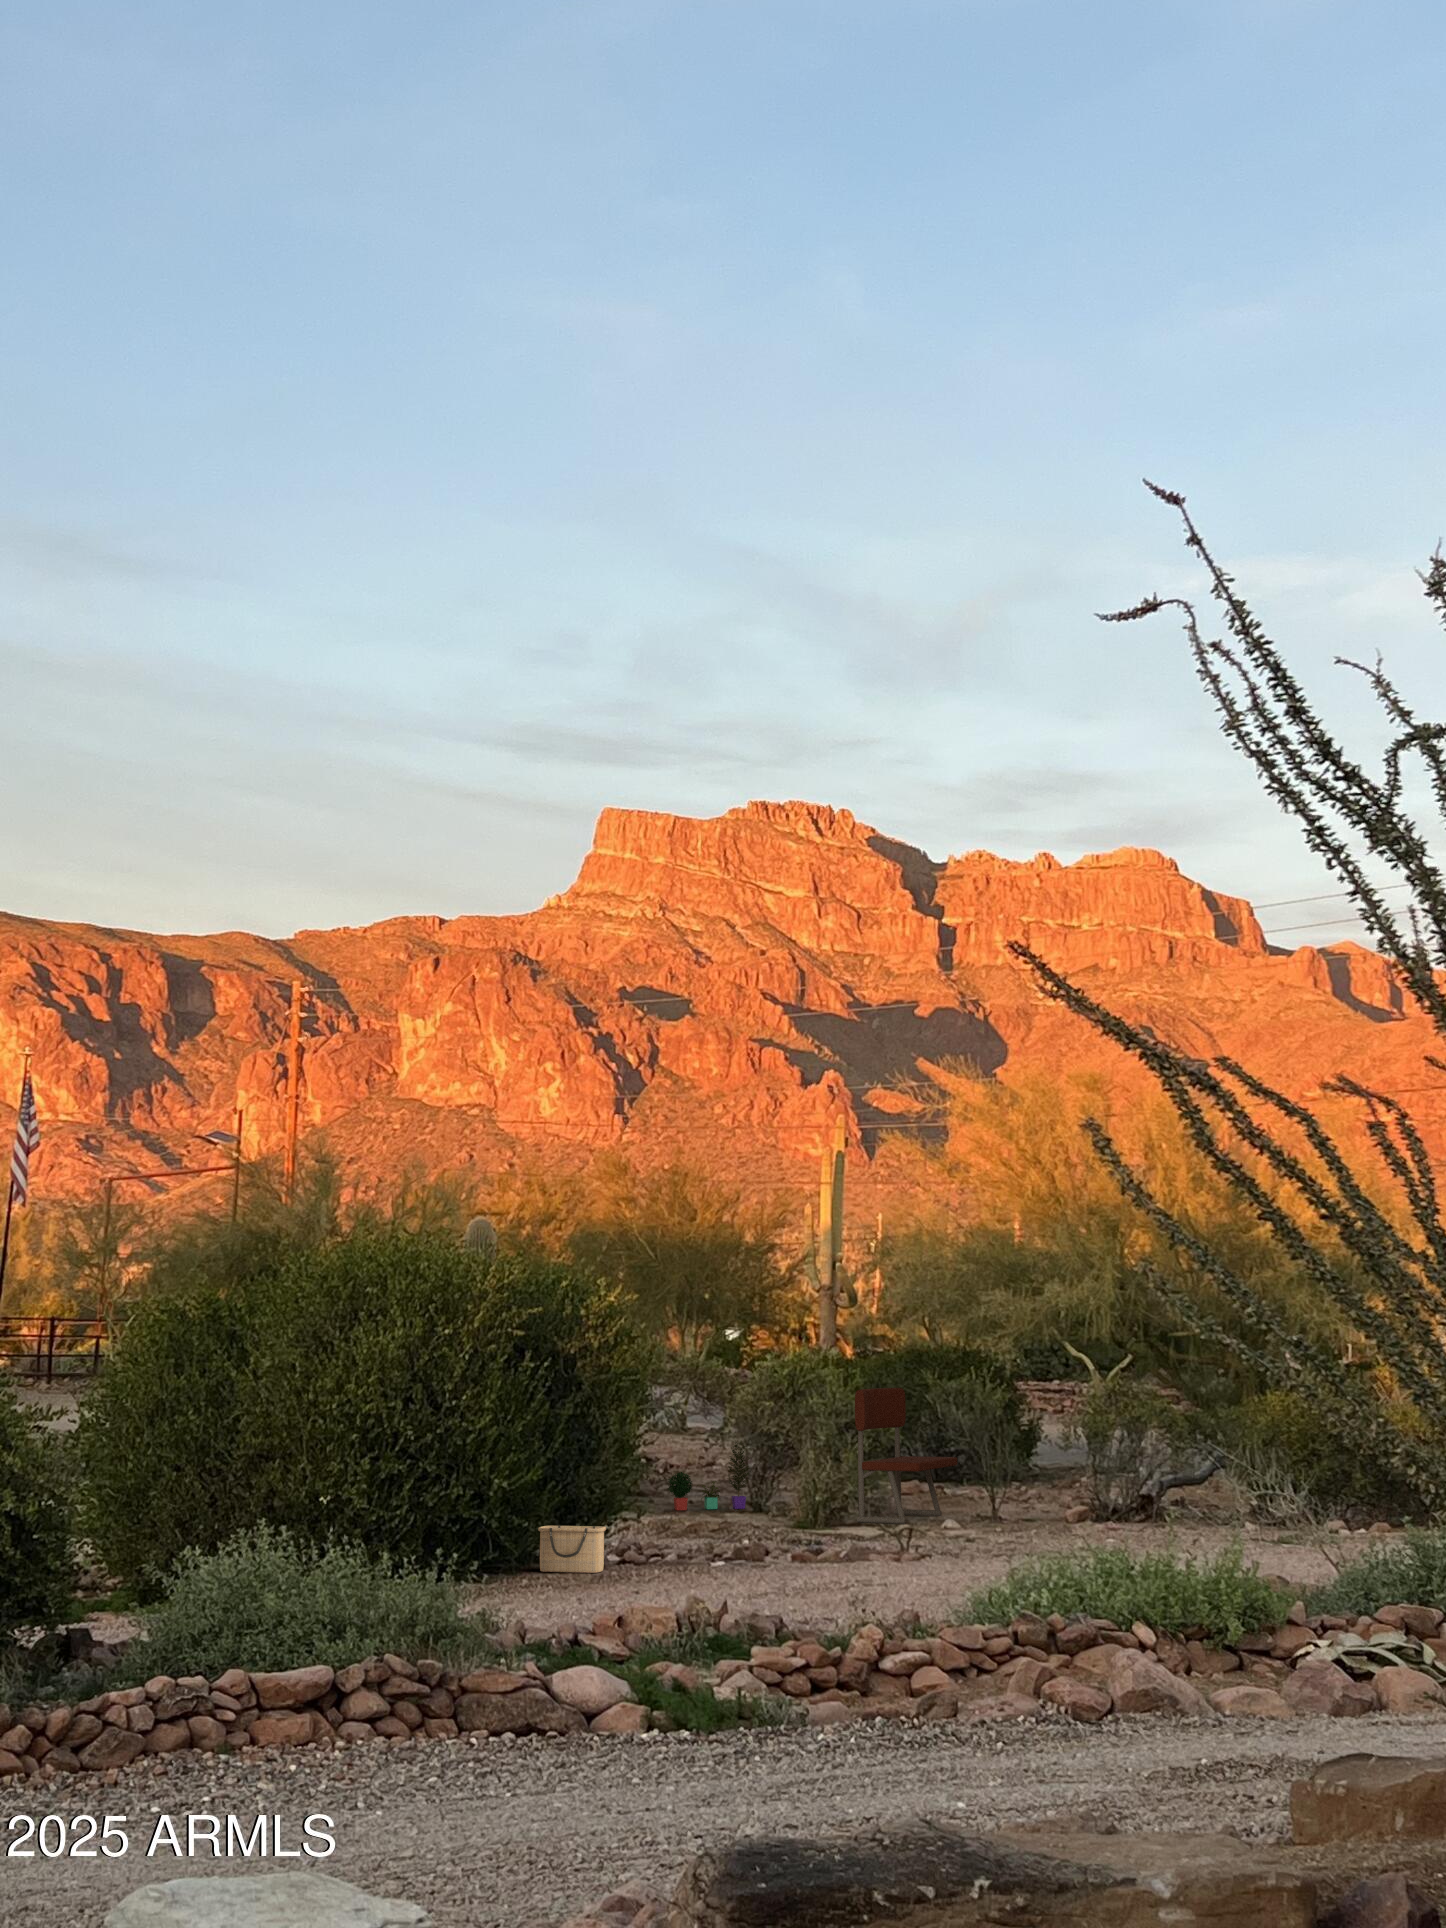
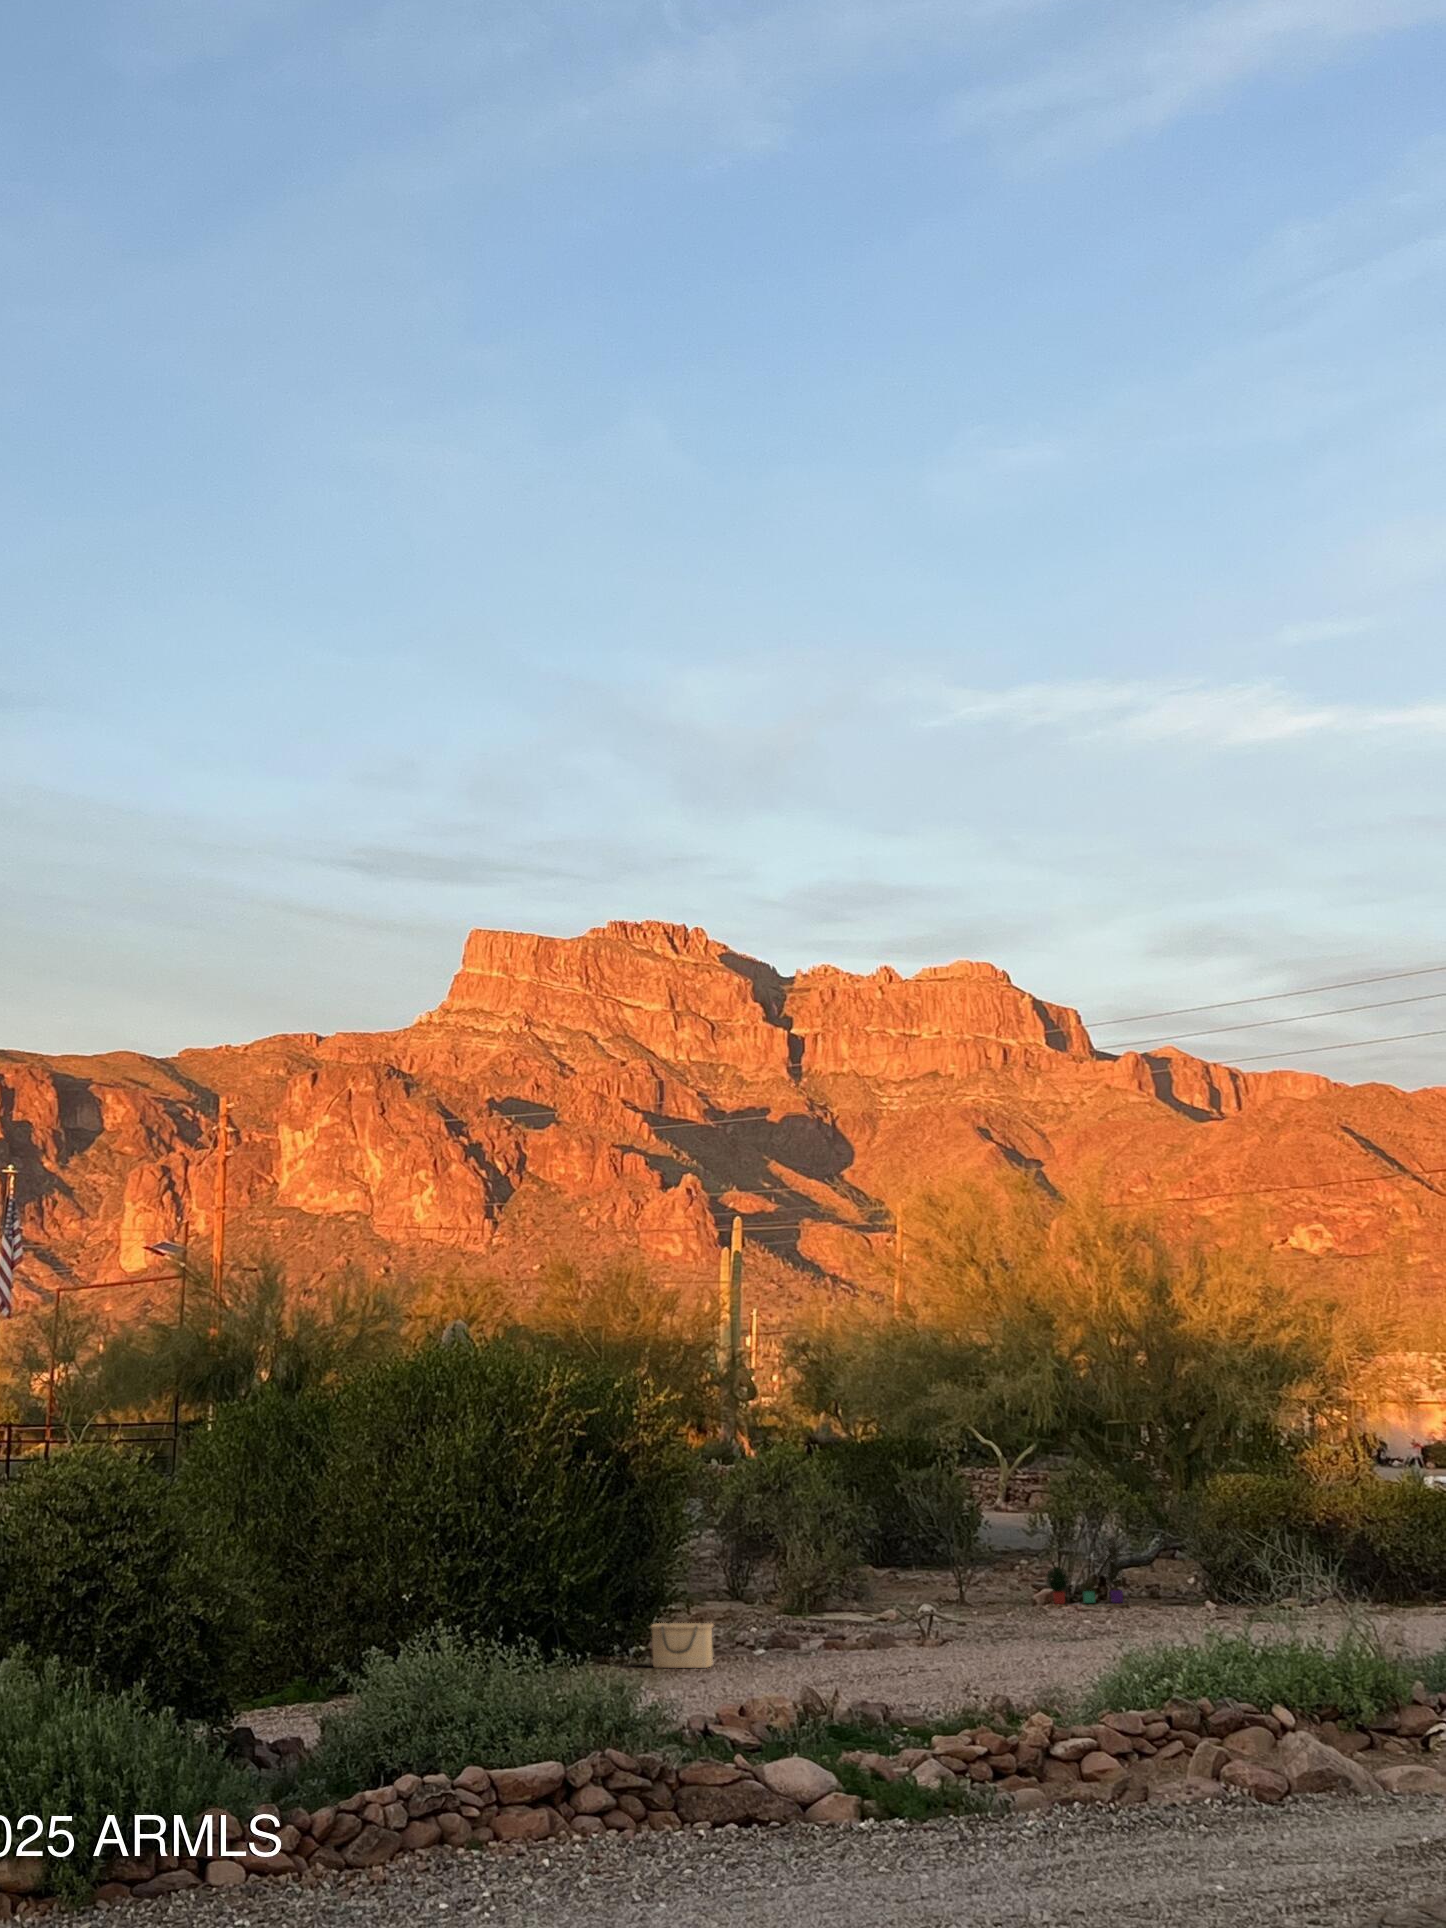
bench: present [855,1388,957,1524] -> none [911,1487,1005,1616]
potted plant: present [668,1442,750,1510] -> present [1046,1537,1124,1604]

